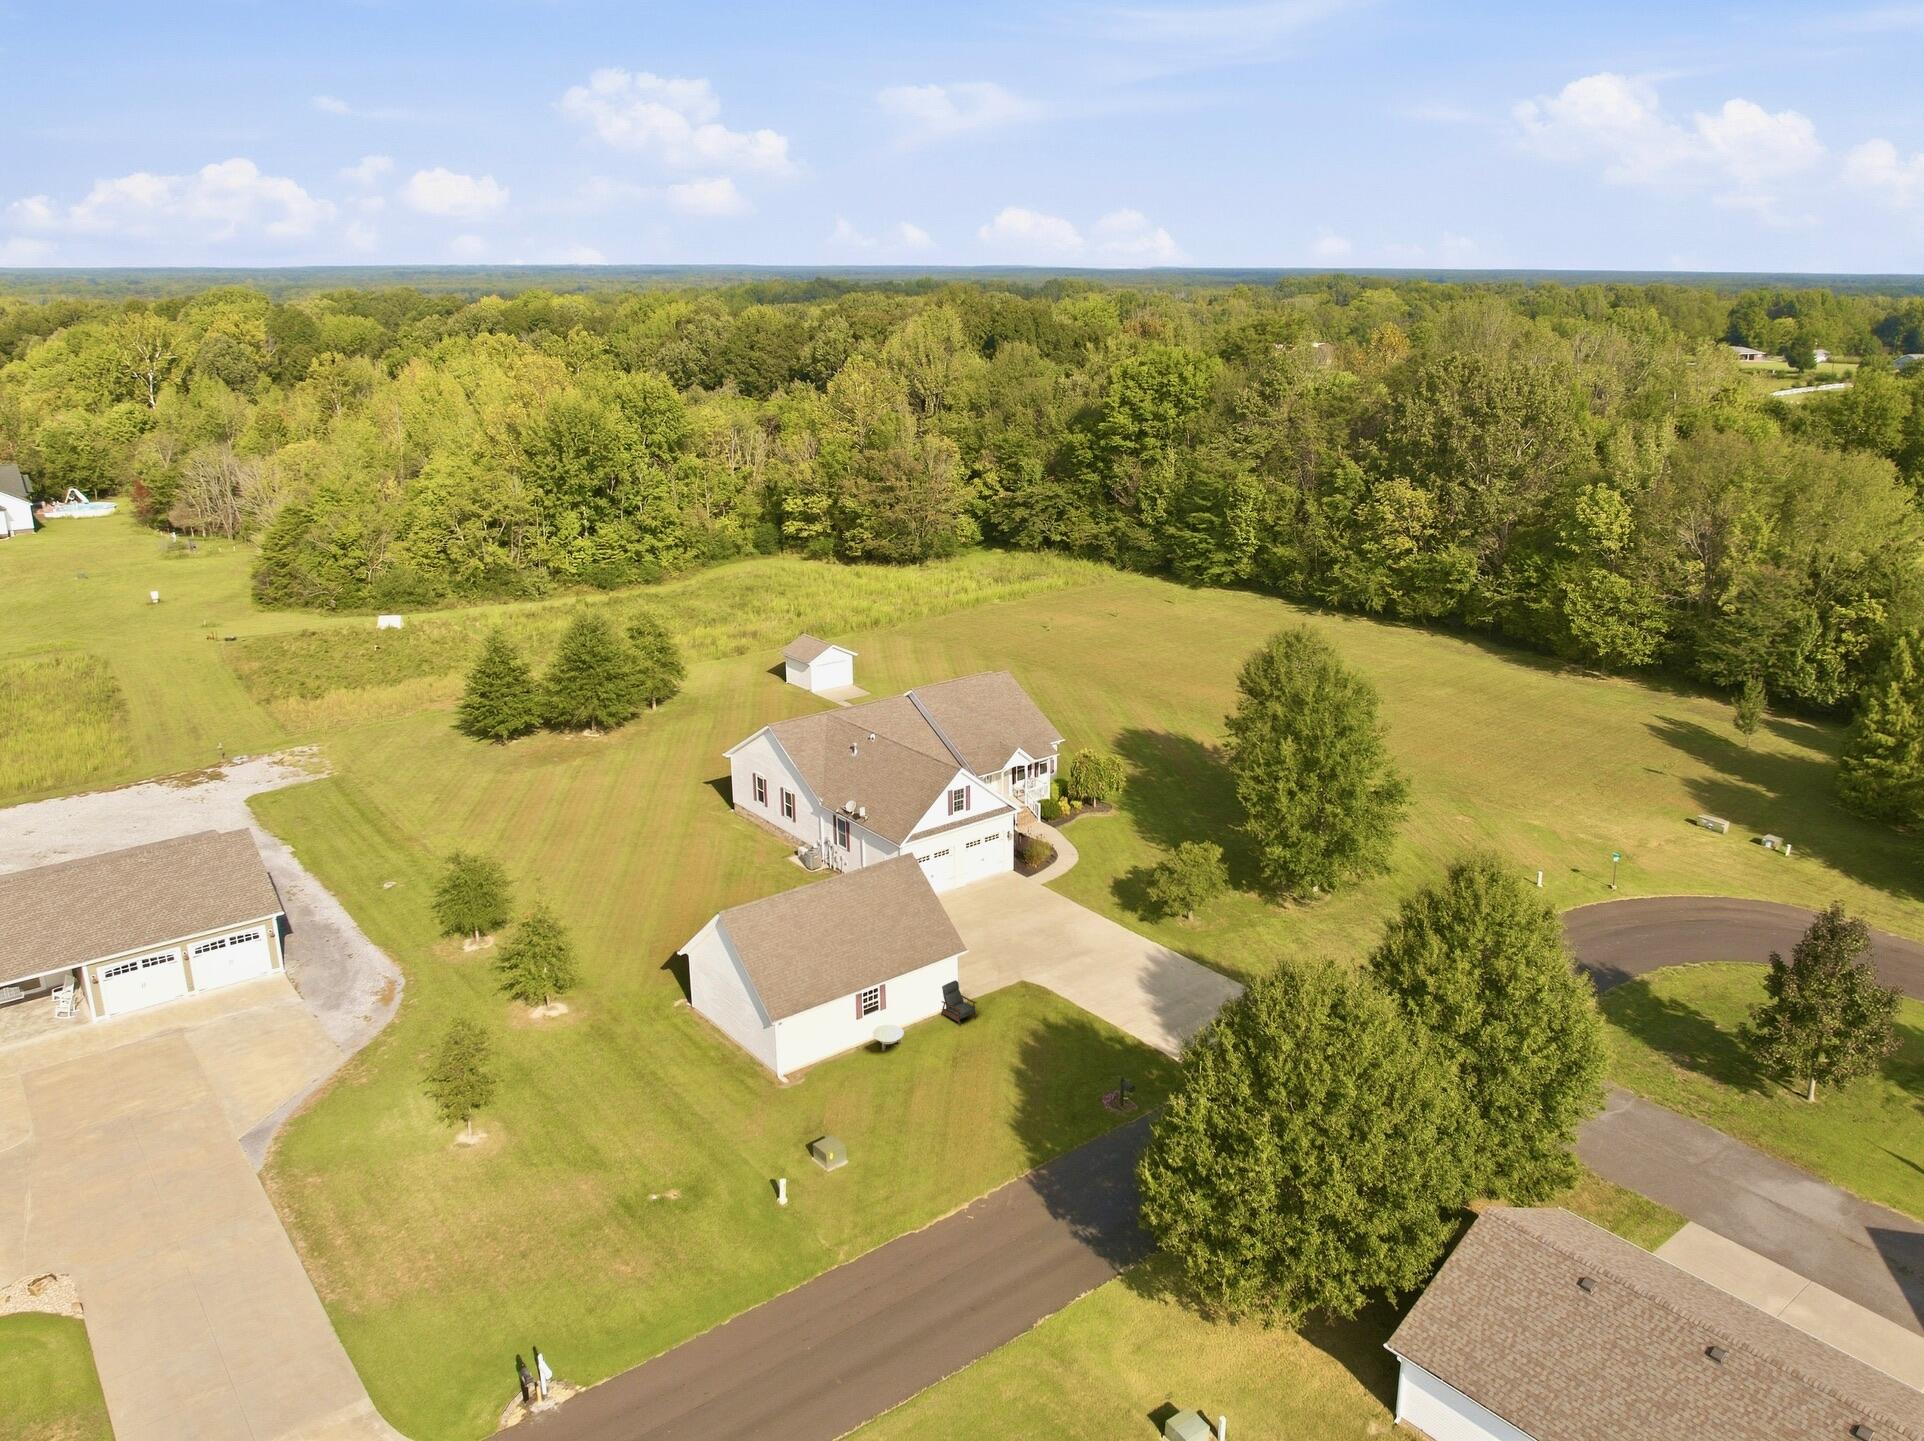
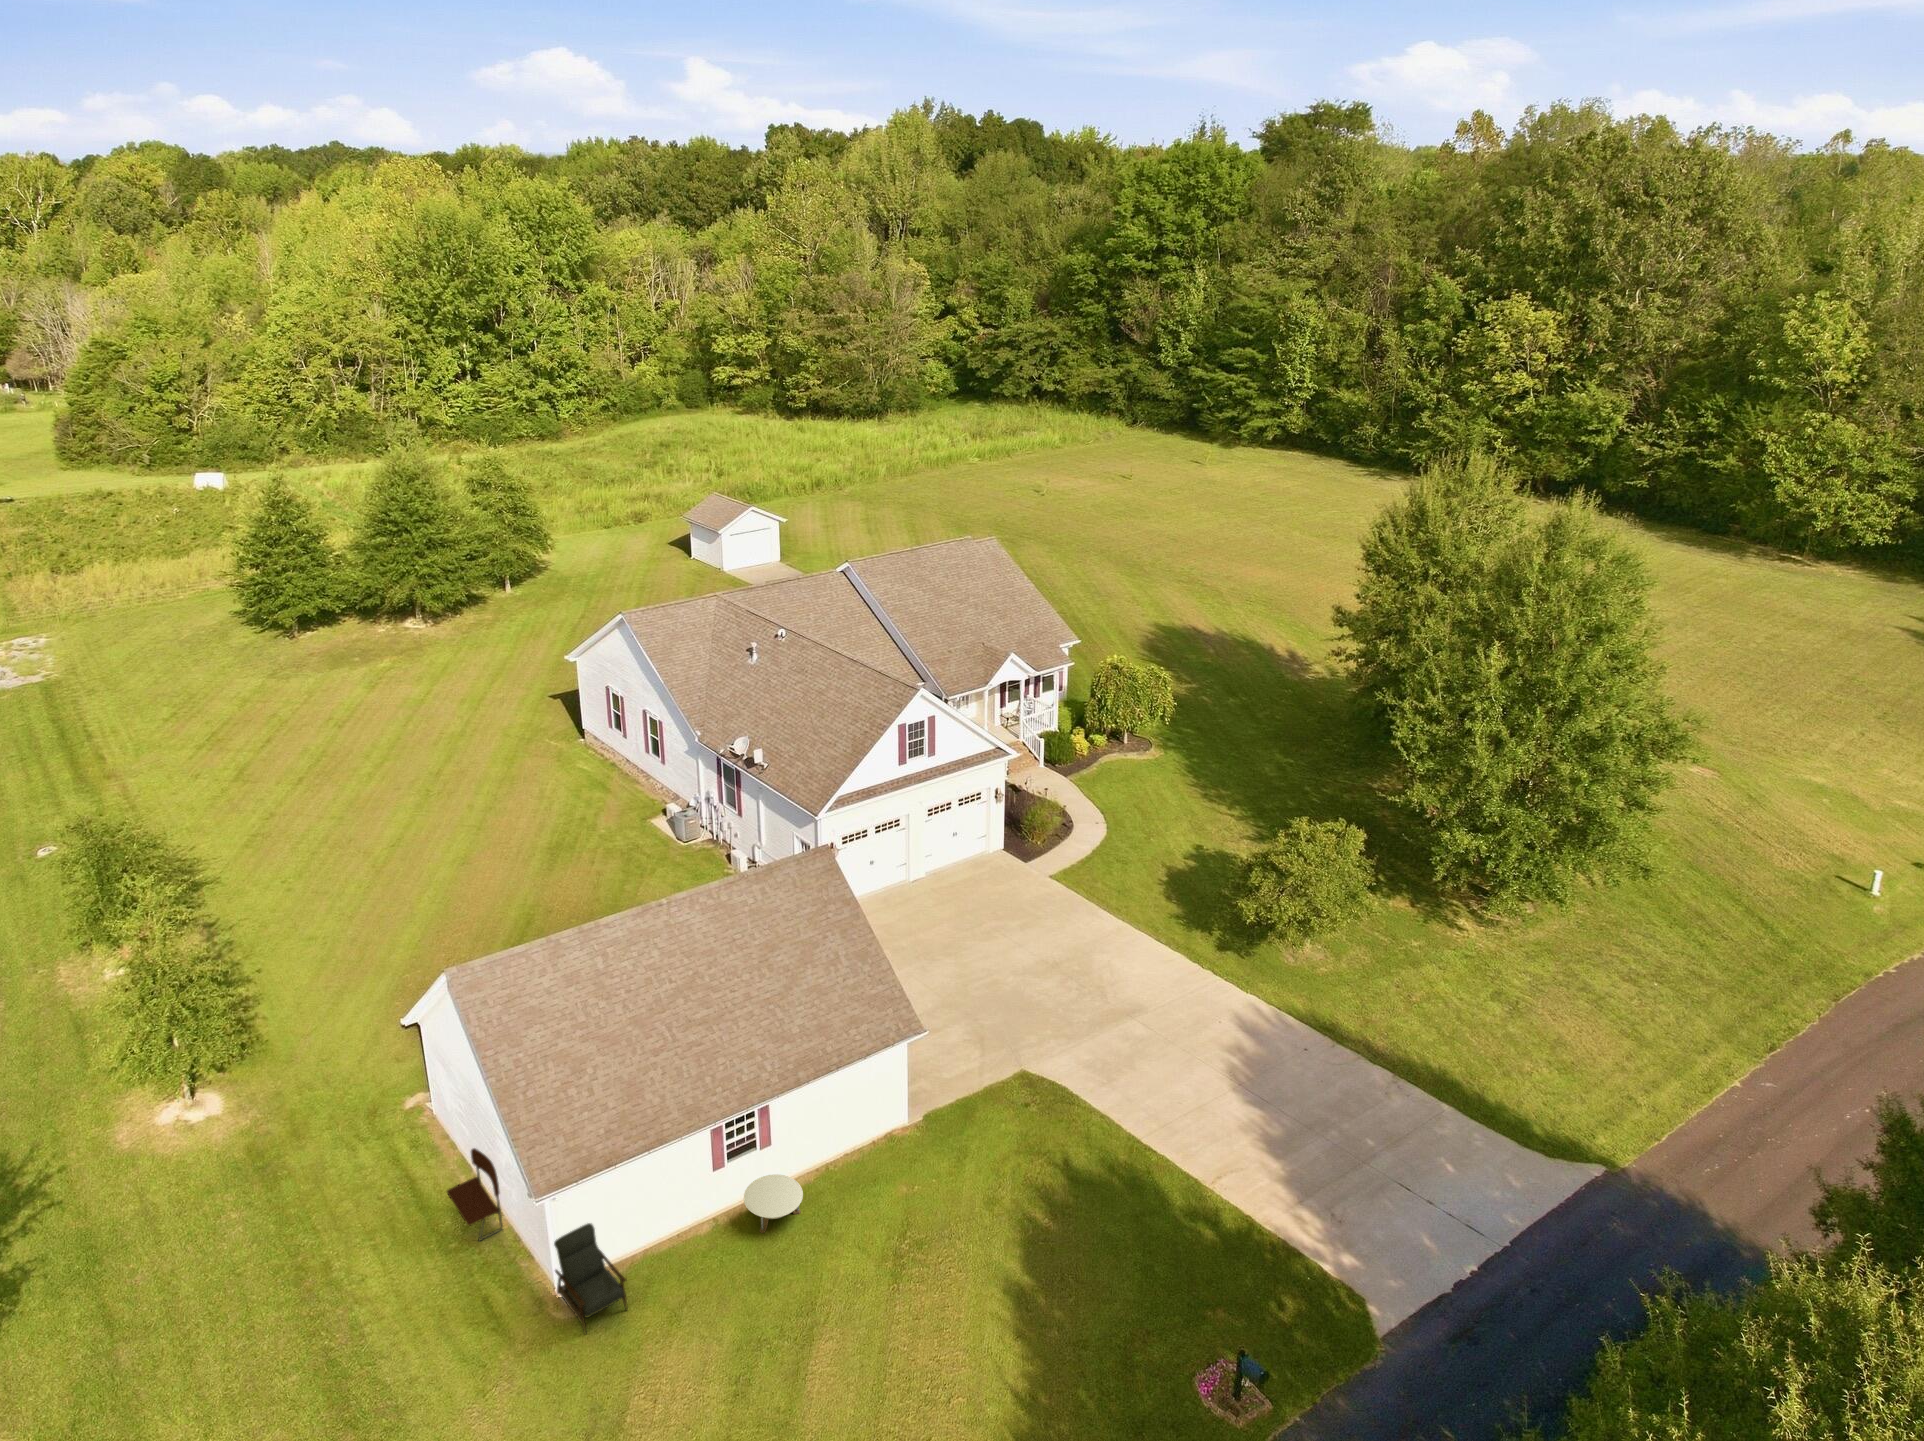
chair: present [941,980,977,1027] -> present [554,1223,628,1334]
bench: none [714,1012,746,1059] -> present [447,1148,503,1241]

